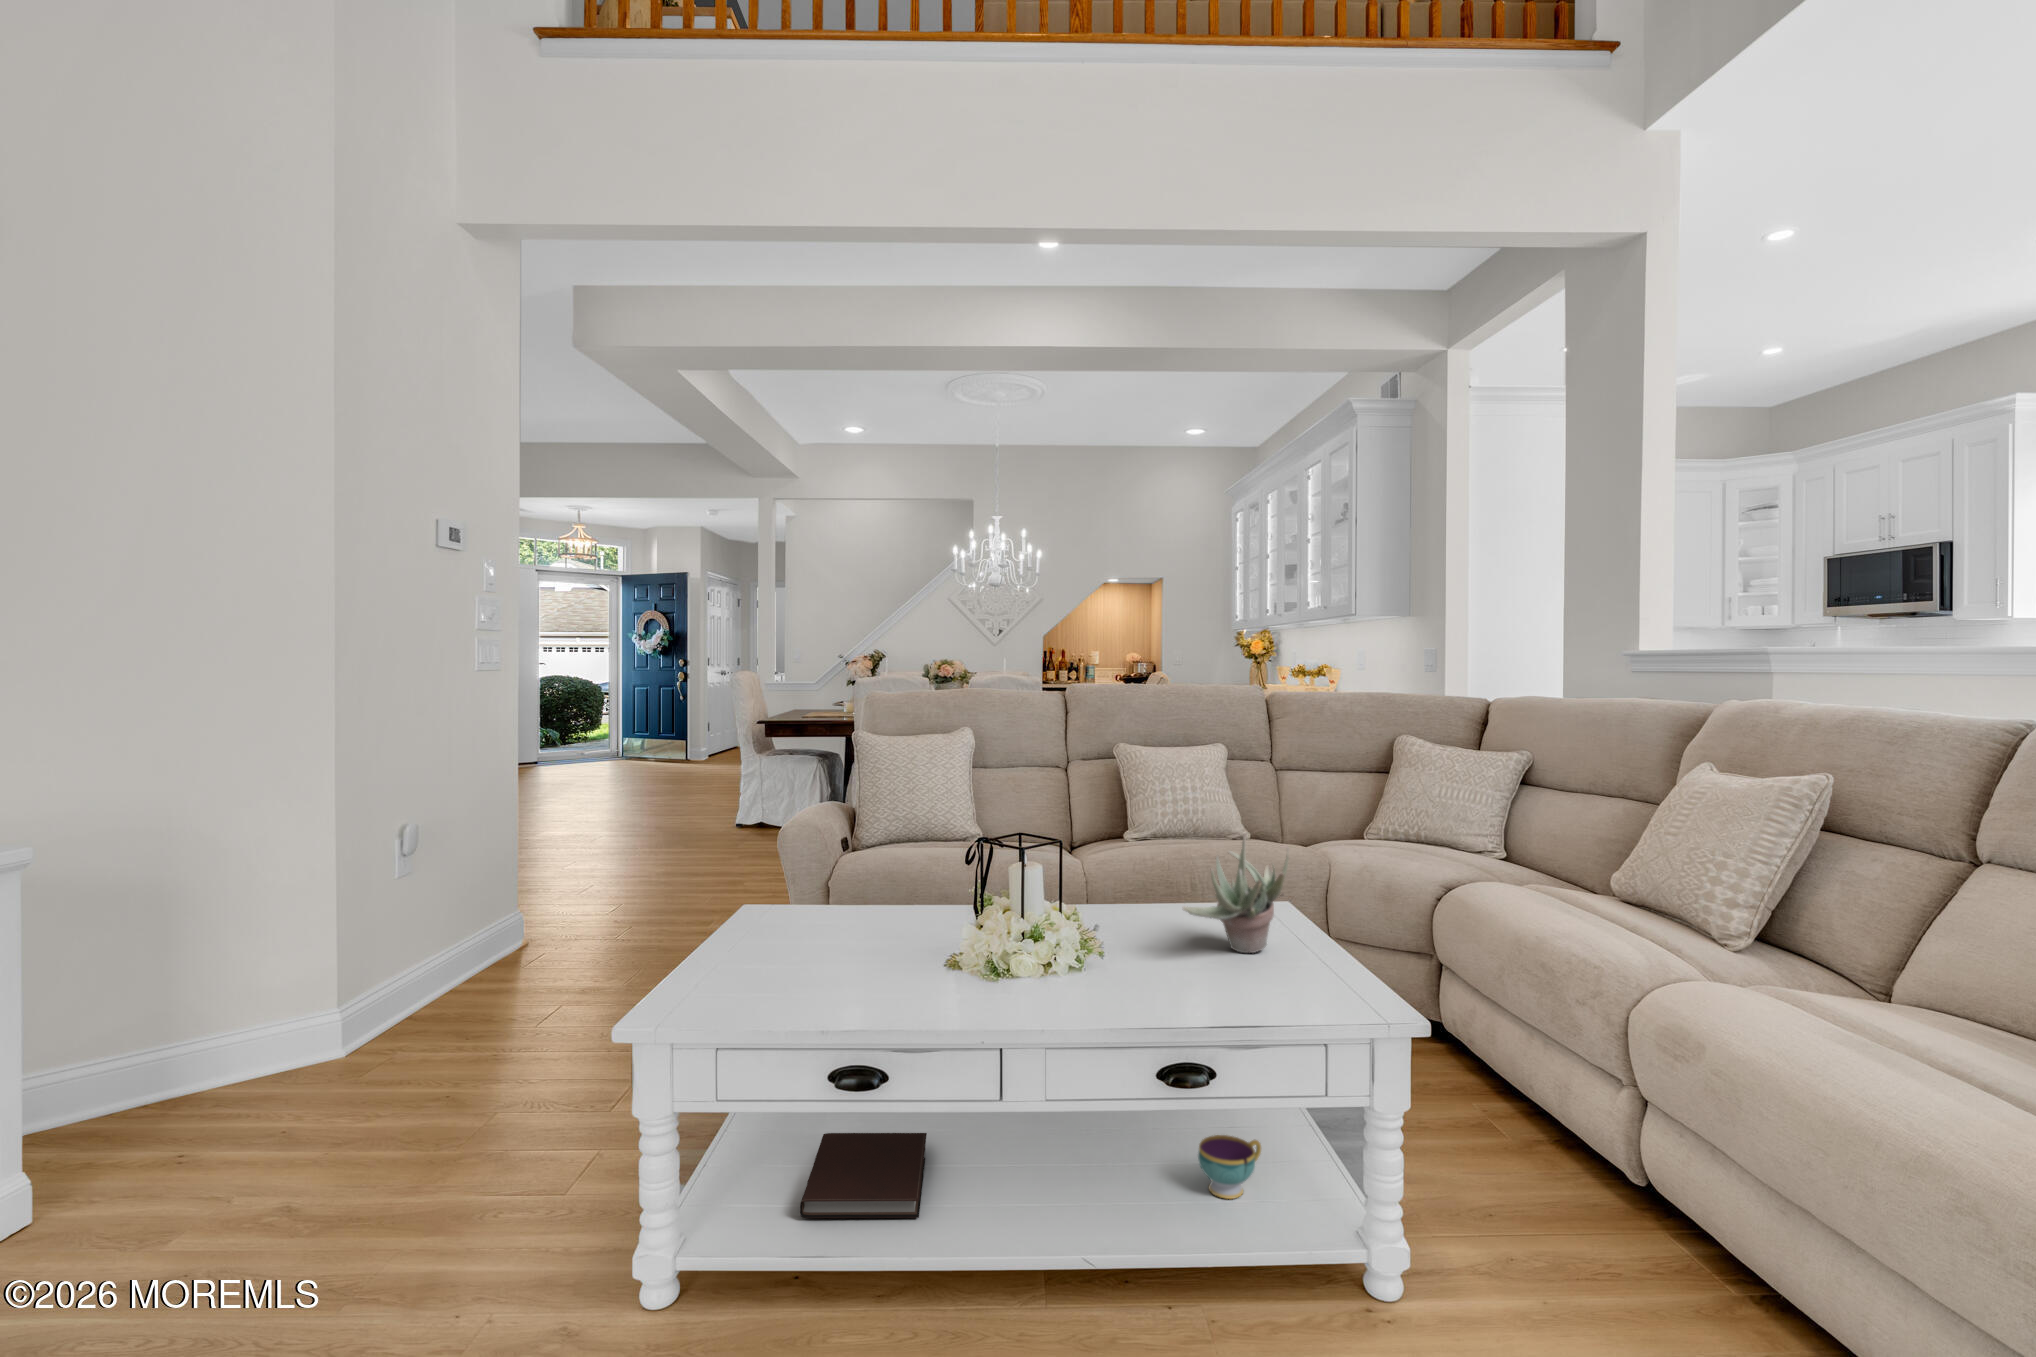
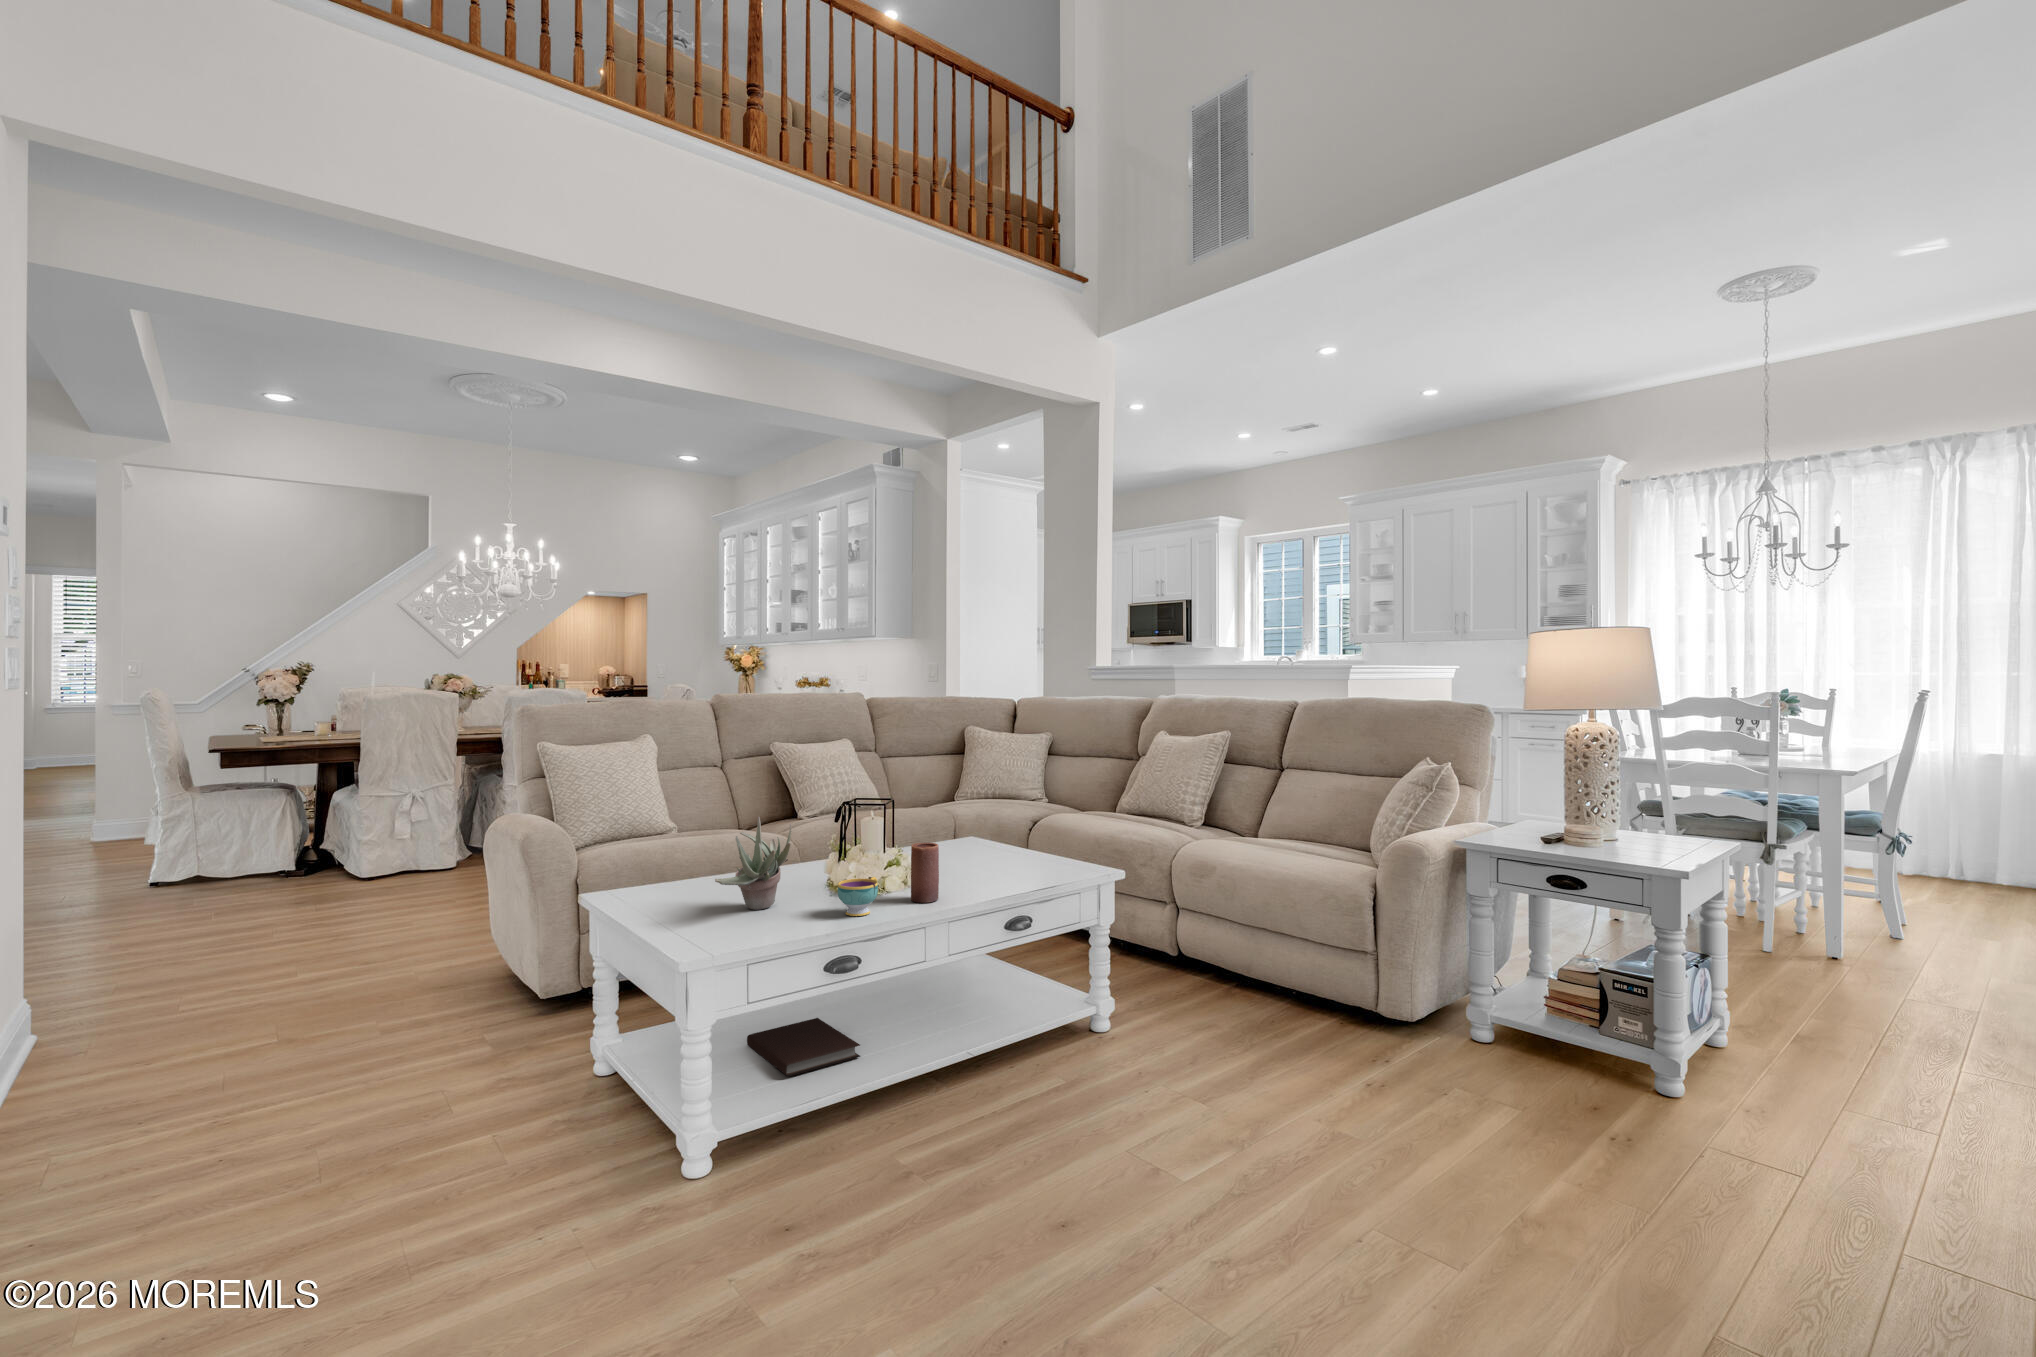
succulent plant: present [1183,835,1289,953] -> present [715,817,791,910]
candle: none [1017,911,1060,1008] -> present [911,843,939,903]
teacup: present [1198,1135,1261,1199] -> present [838,877,878,916]

